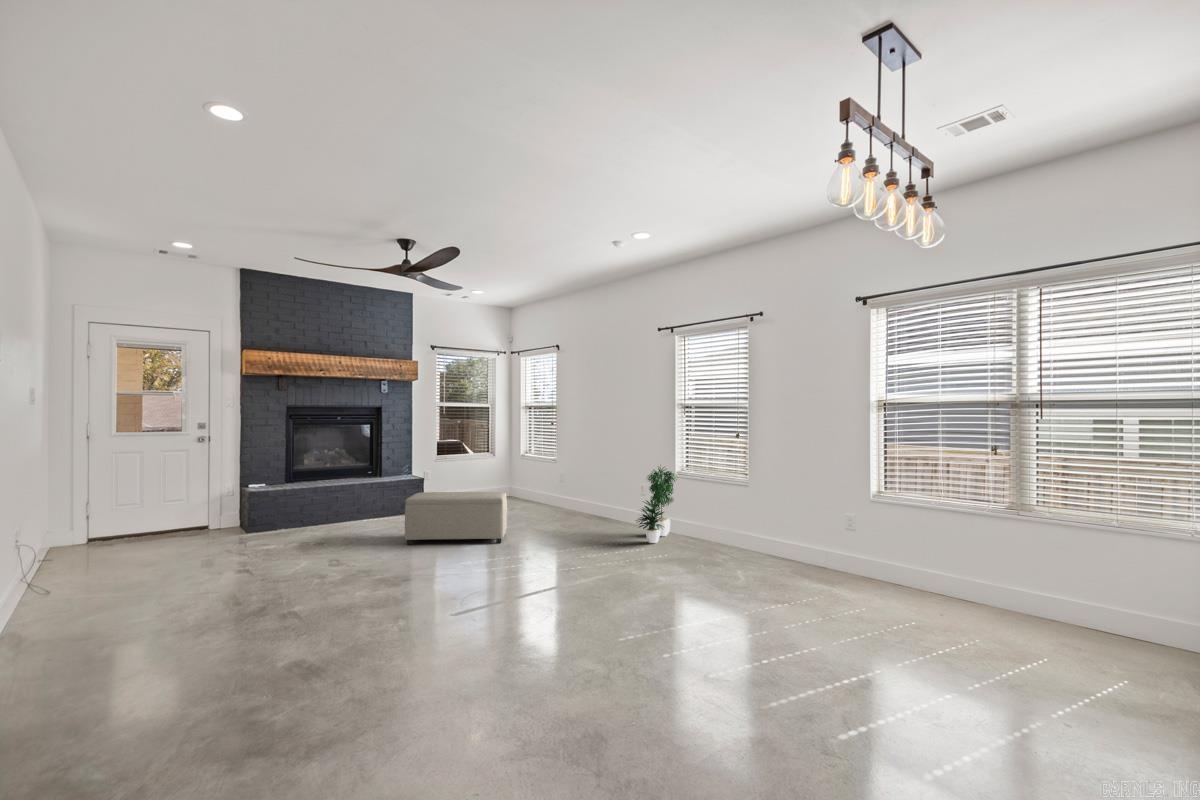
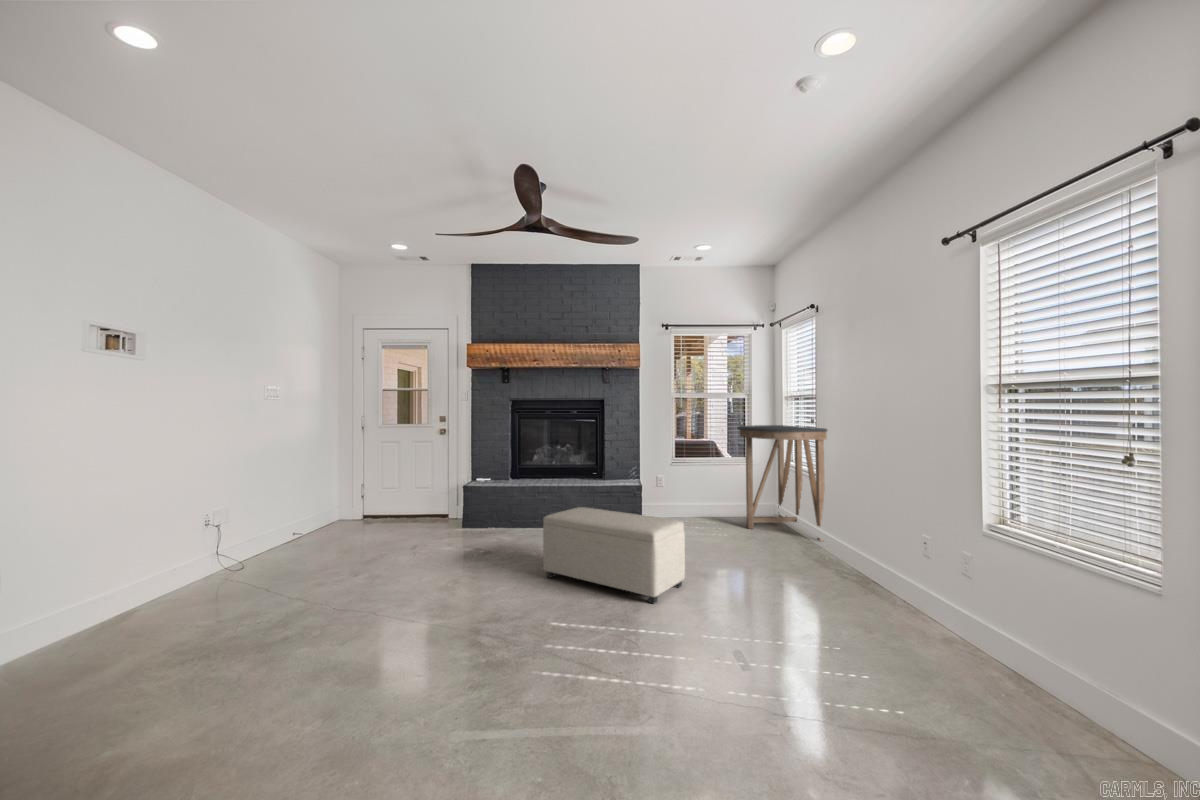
console table: none [491,429,562,507] -> present [737,425,827,541]
potted plant: present [636,467,677,543] -> none [898,504,1030,690]

